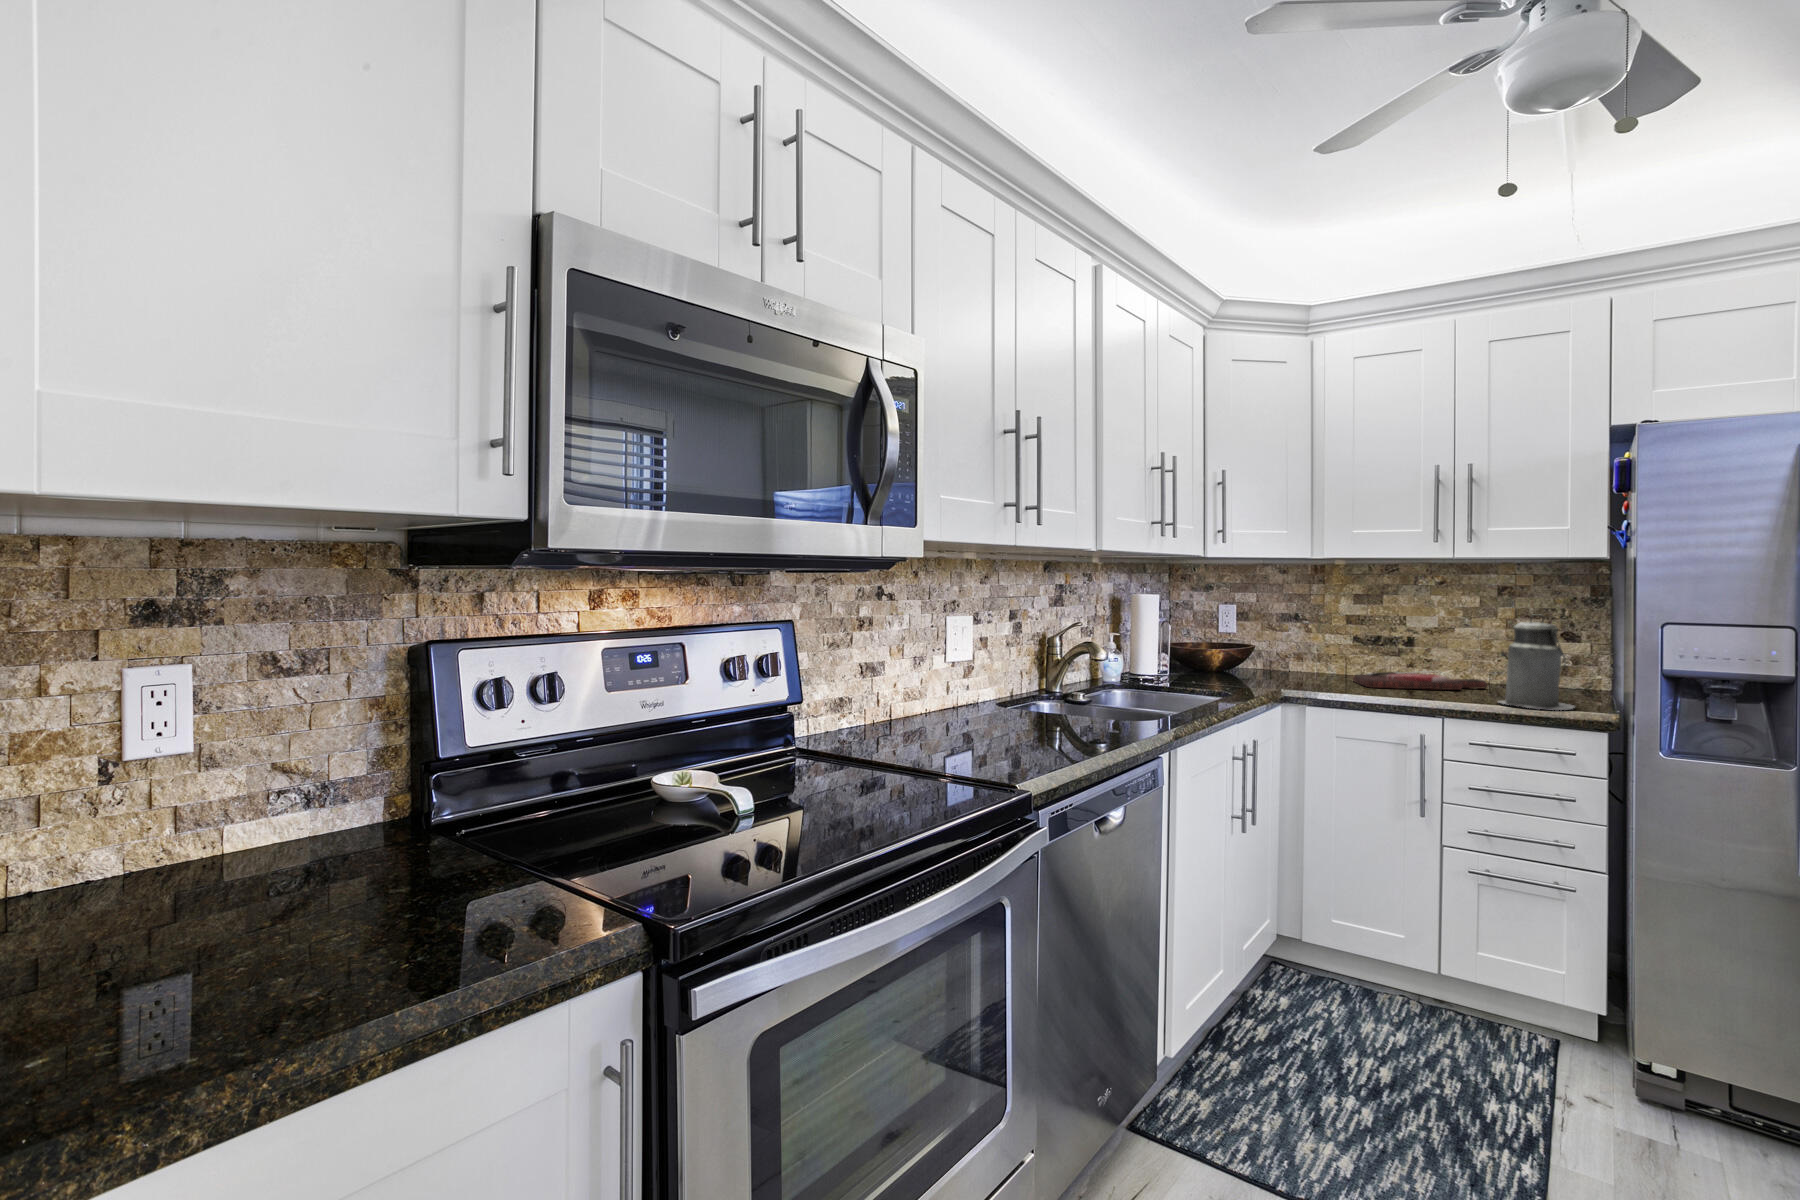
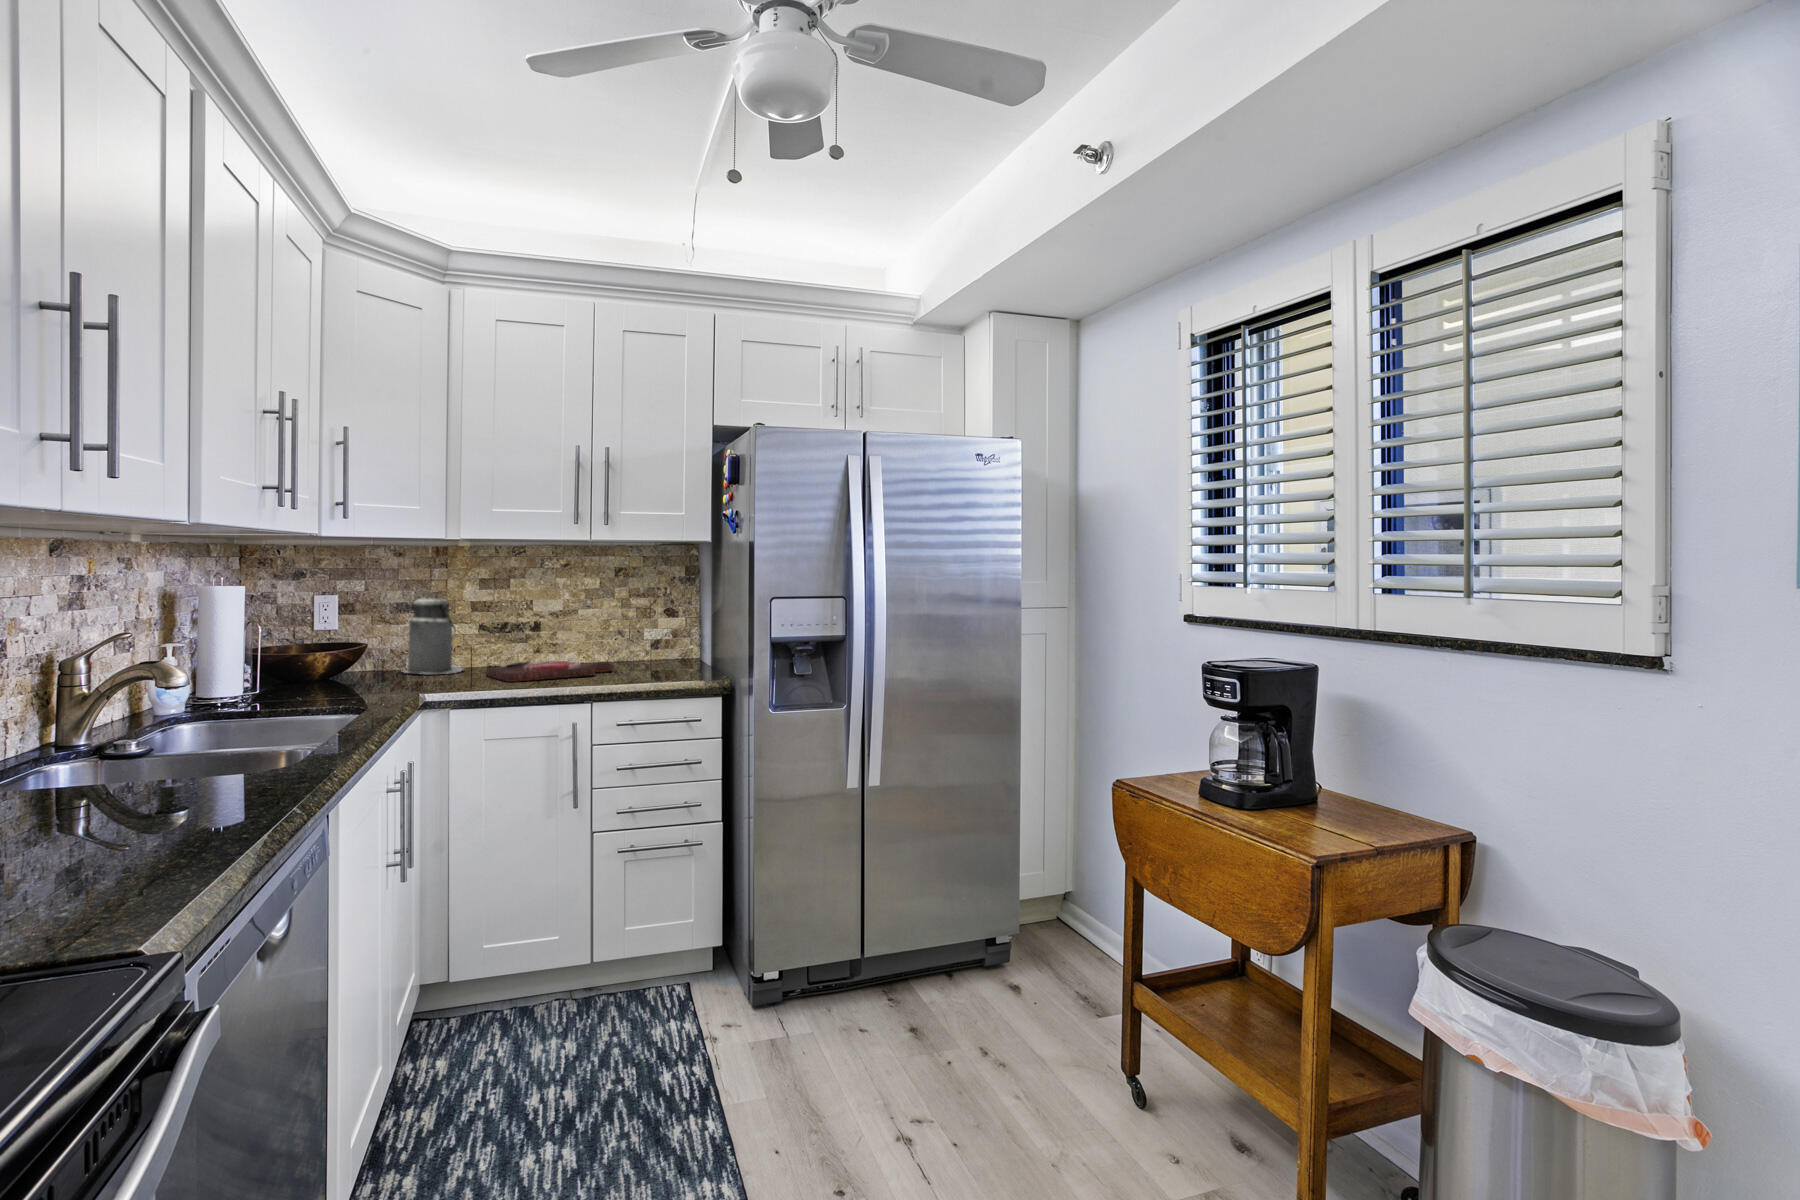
canister: present [1499,615,1574,710] -> present [403,592,463,674]

